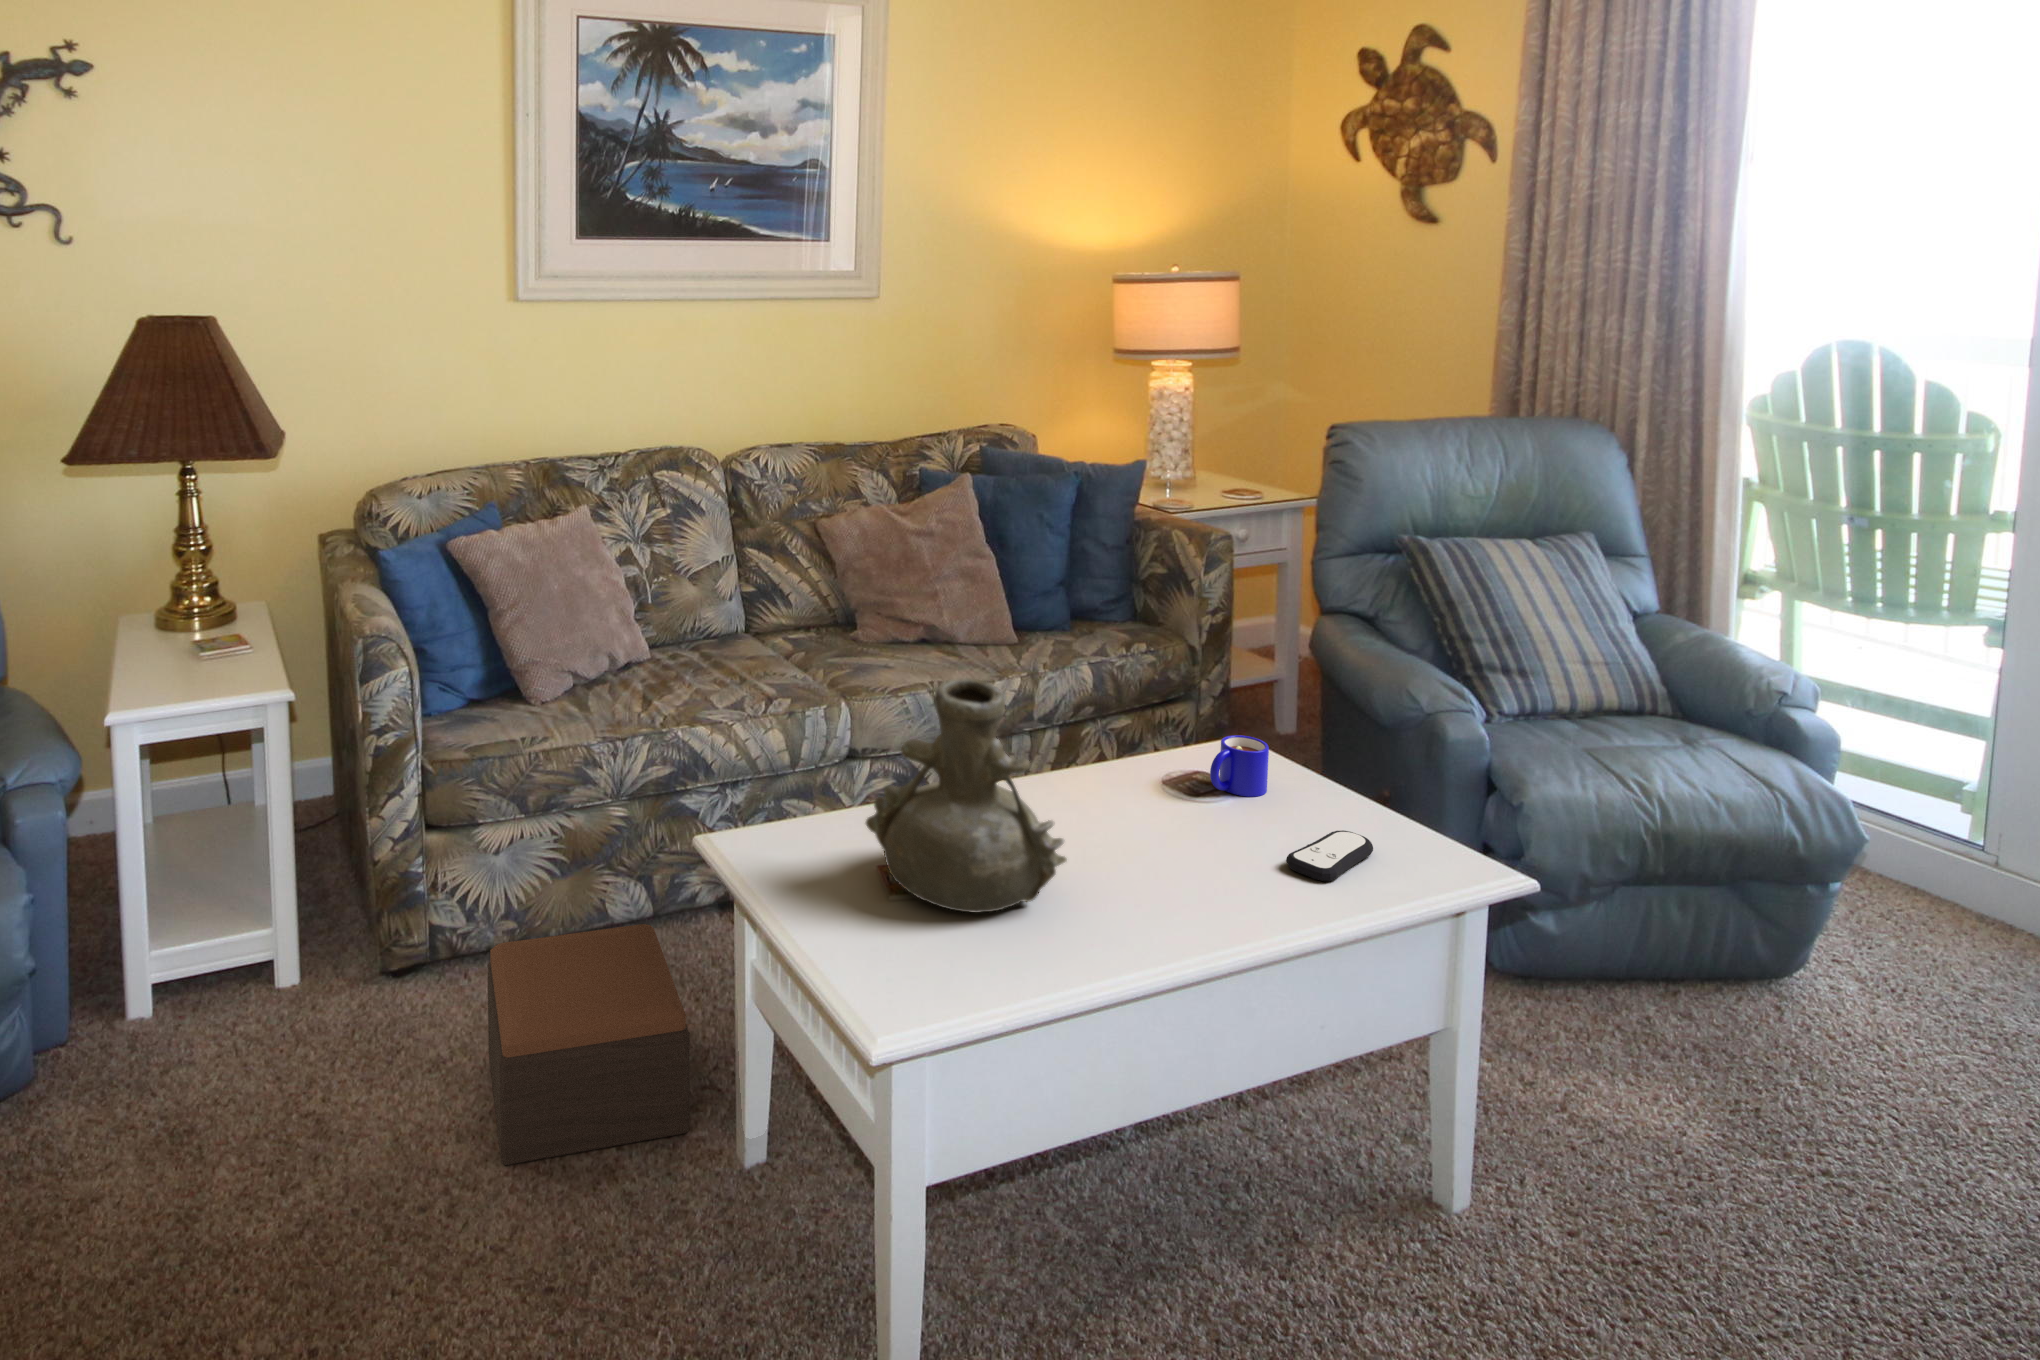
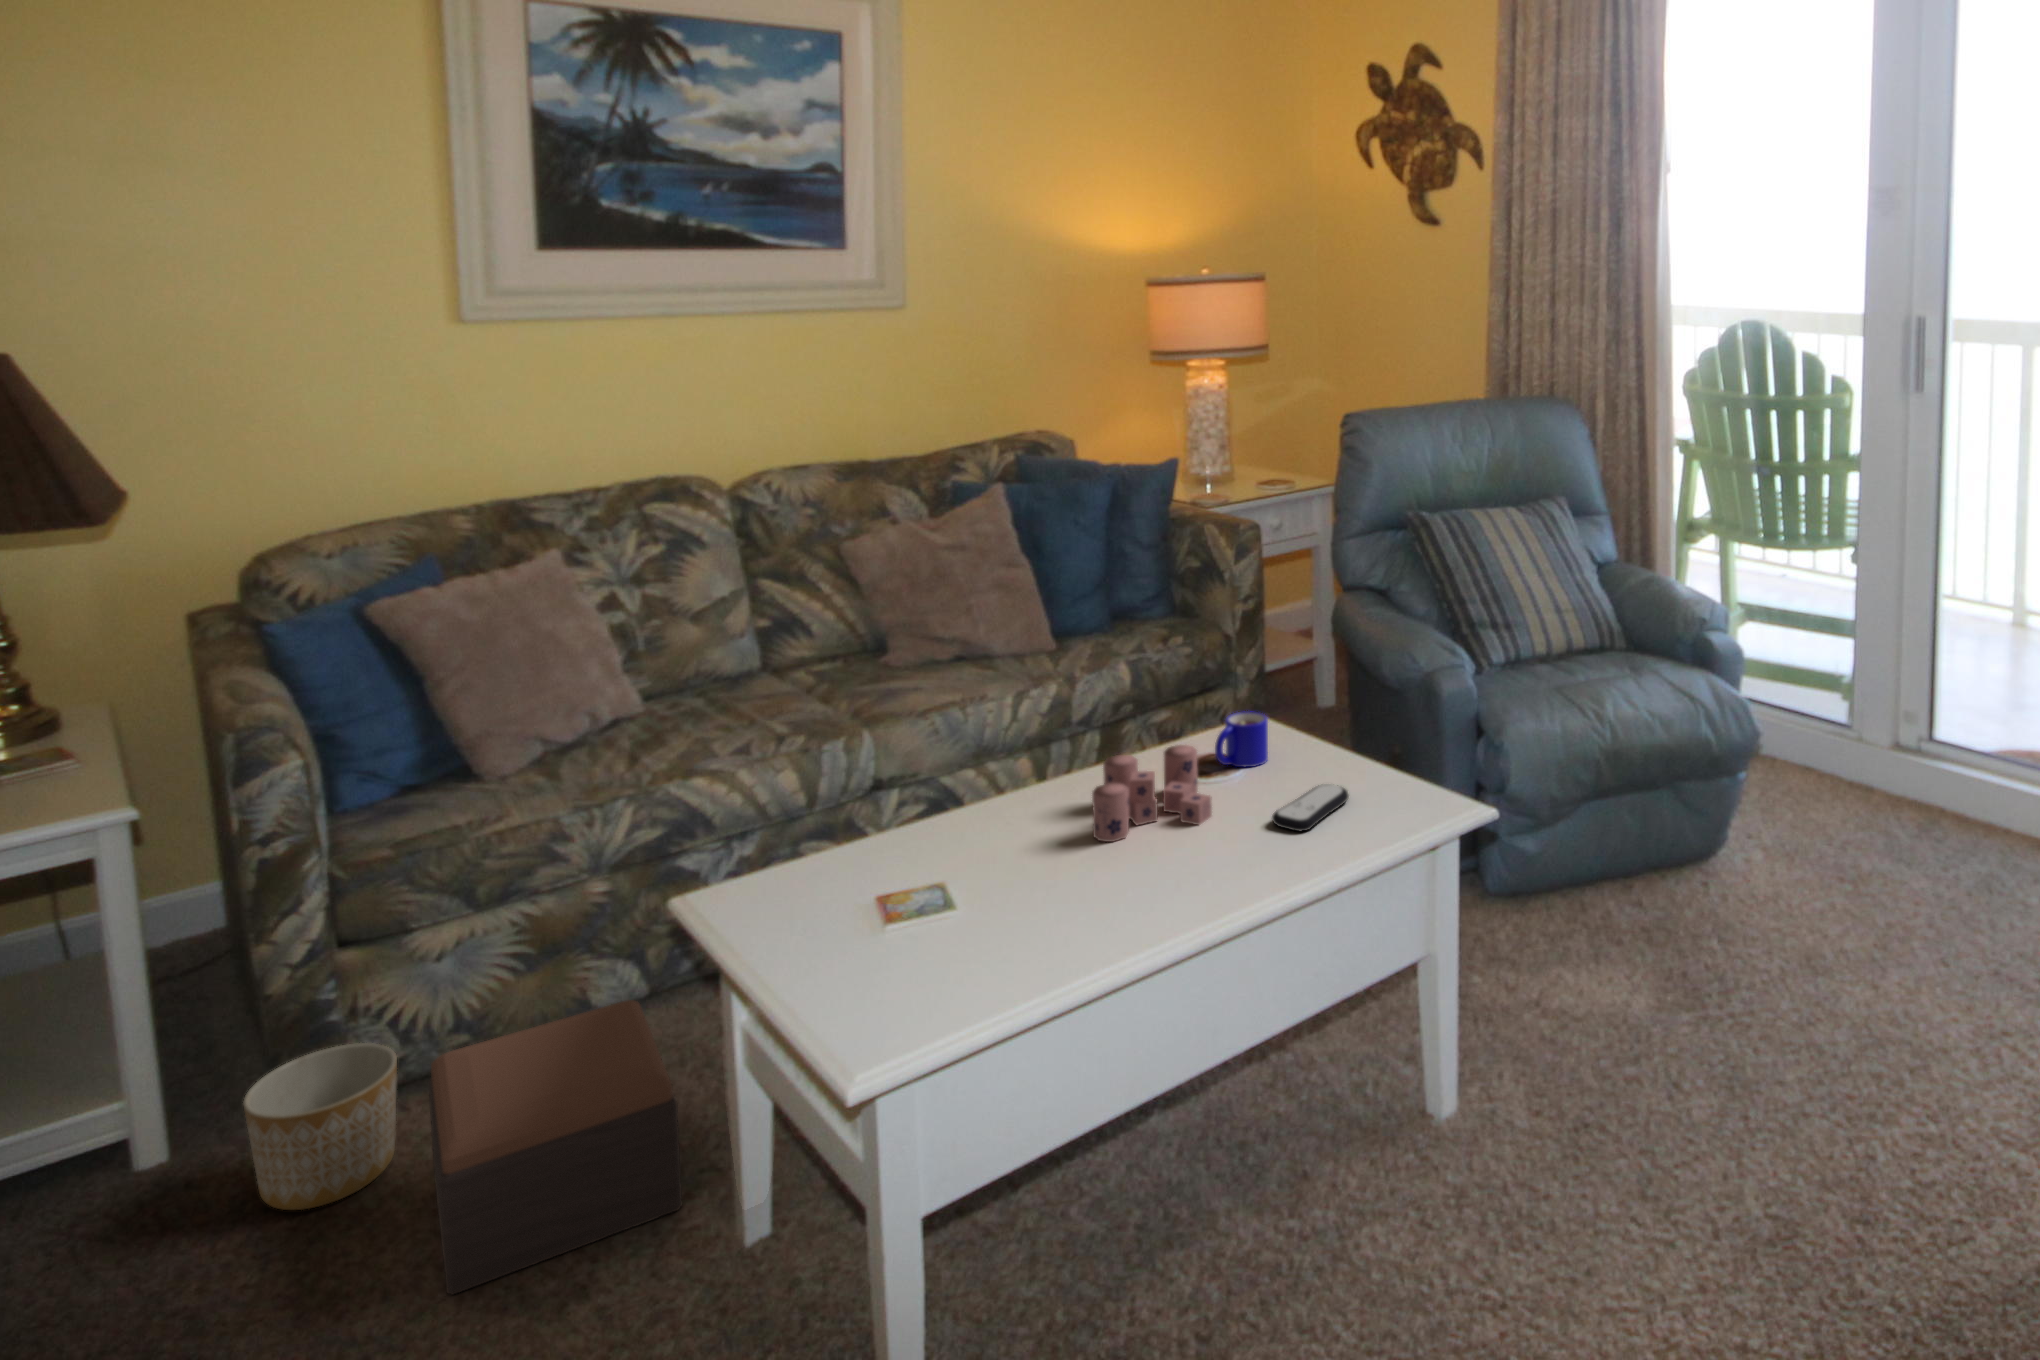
vase: present [866,678,1067,912] -> none [859,686,1062,917]
candle: none [1088,763,1215,857] -> present [1092,745,1212,842]
planter: none [353,917,463,1054] -> present [243,1043,397,1210]

